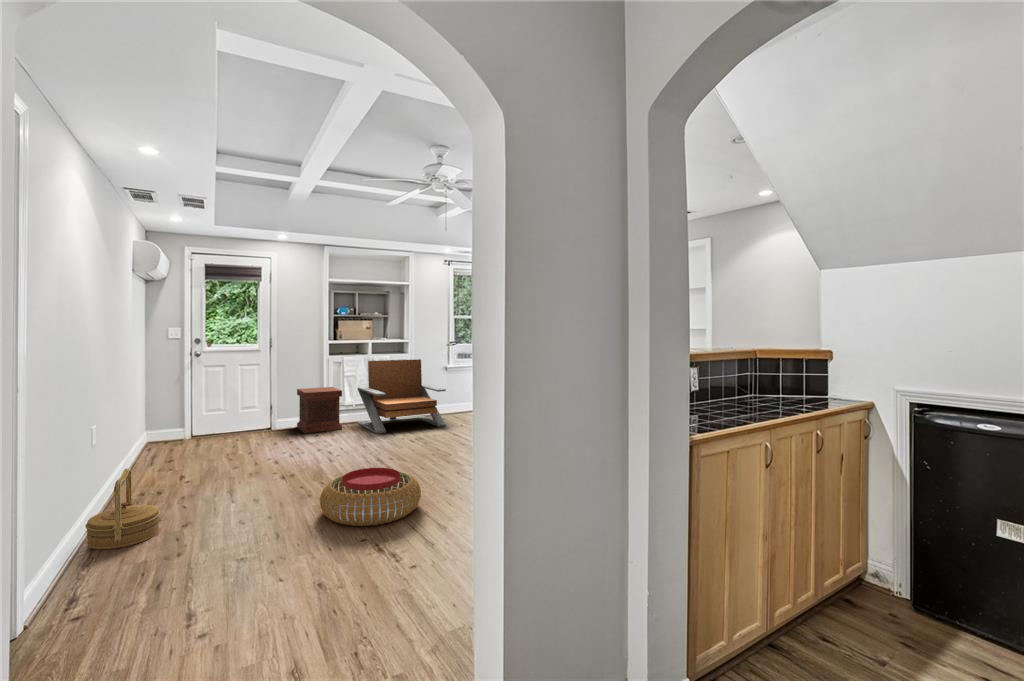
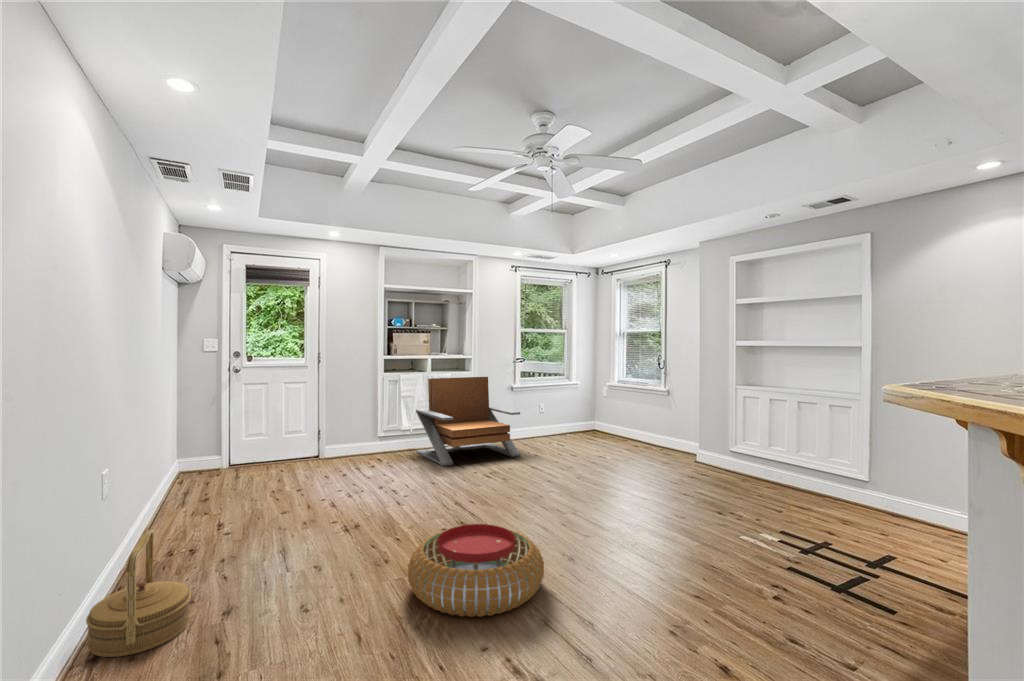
side table: present [297,387,342,433] -> none [347,409,400,465]

